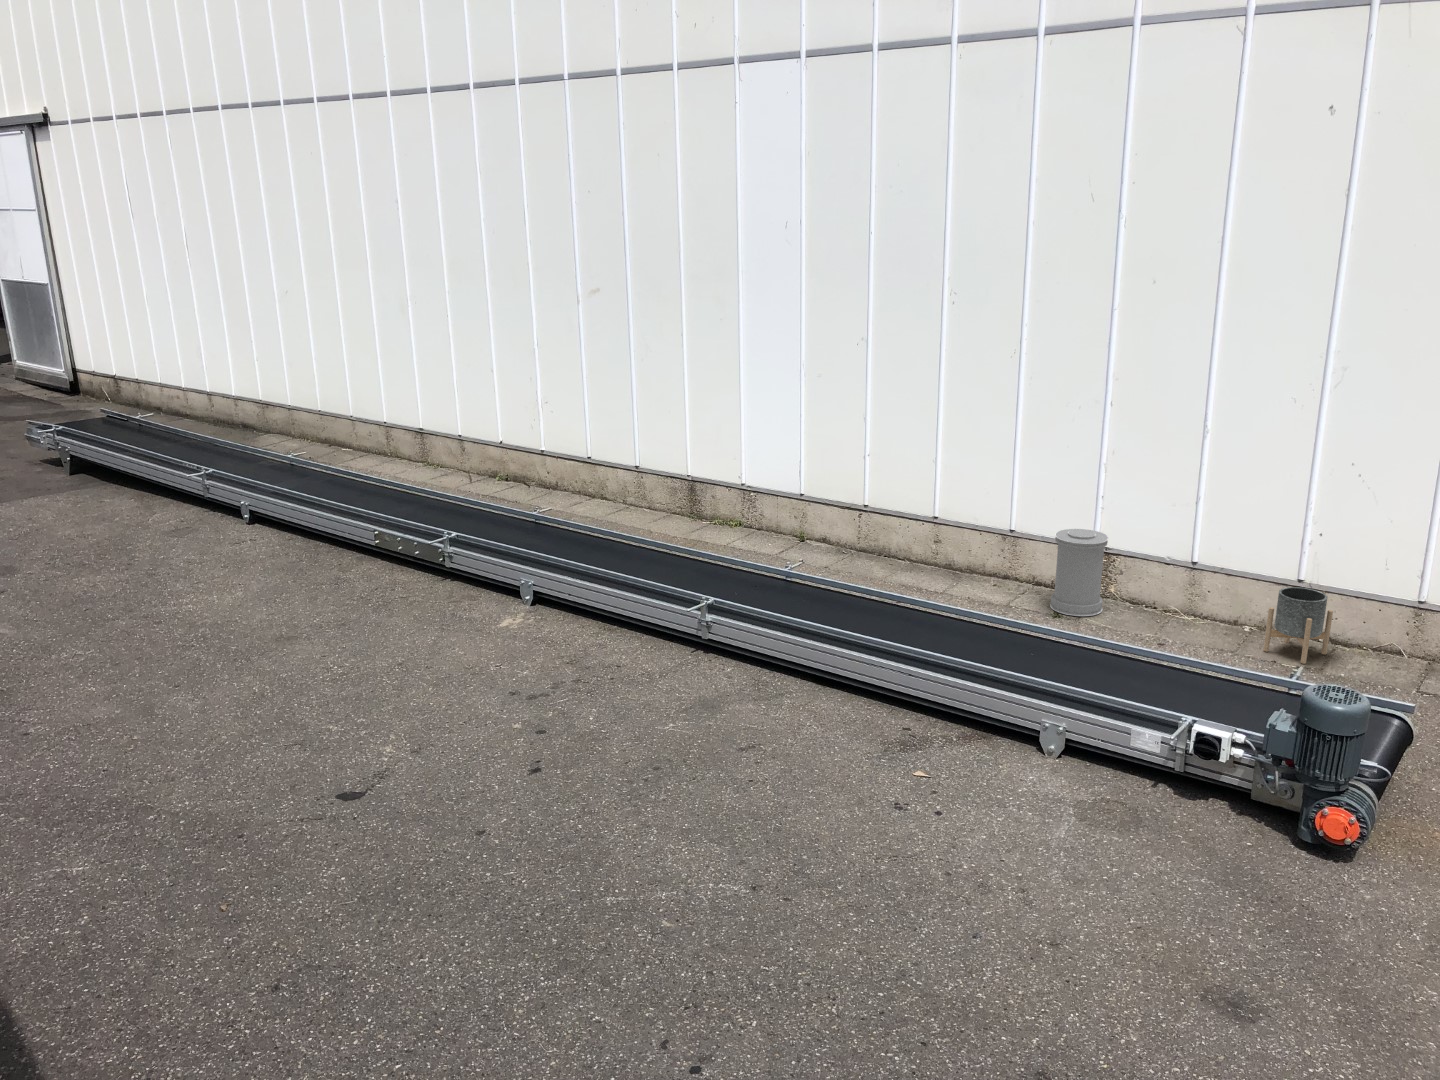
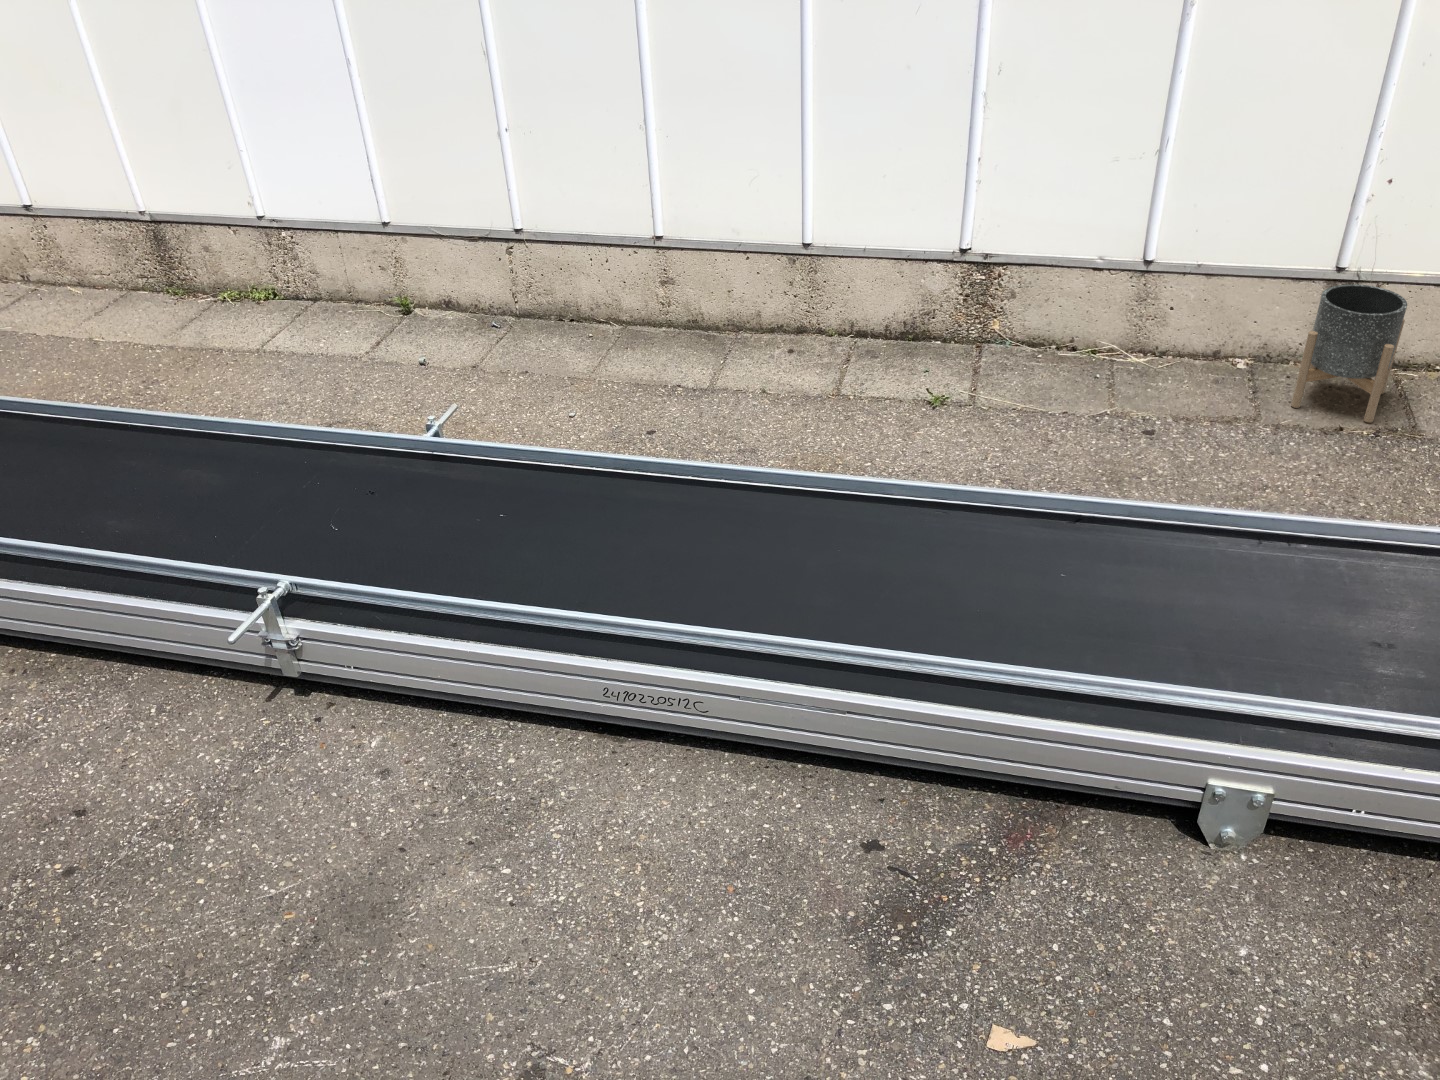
trash can: present [1050,529,1109,616] -> none [902,226,1006,393]

